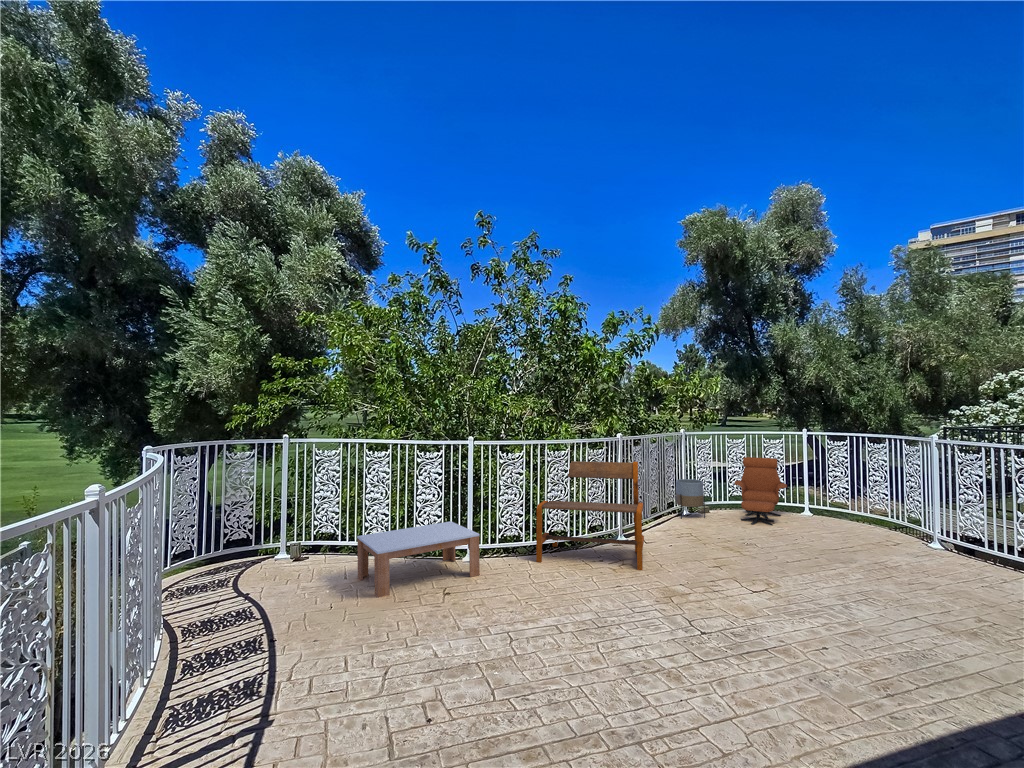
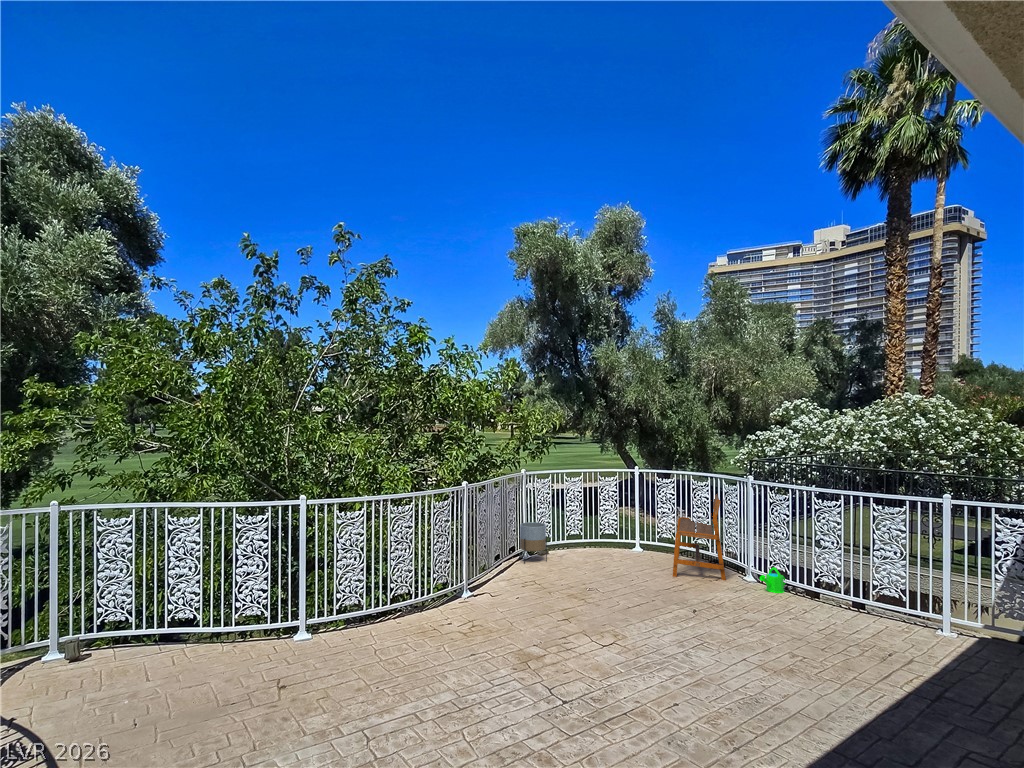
lounge chair: present [734,457,787,525] -> none [573,498,619,566]
bench: present [536,461,644,570] -> present [673,494,726,580]
coffee table: present [357,521,480,598] -> none [147,595,316,712]
watering can: none [962,535,1002,566] -> present [760,567,786,593]

